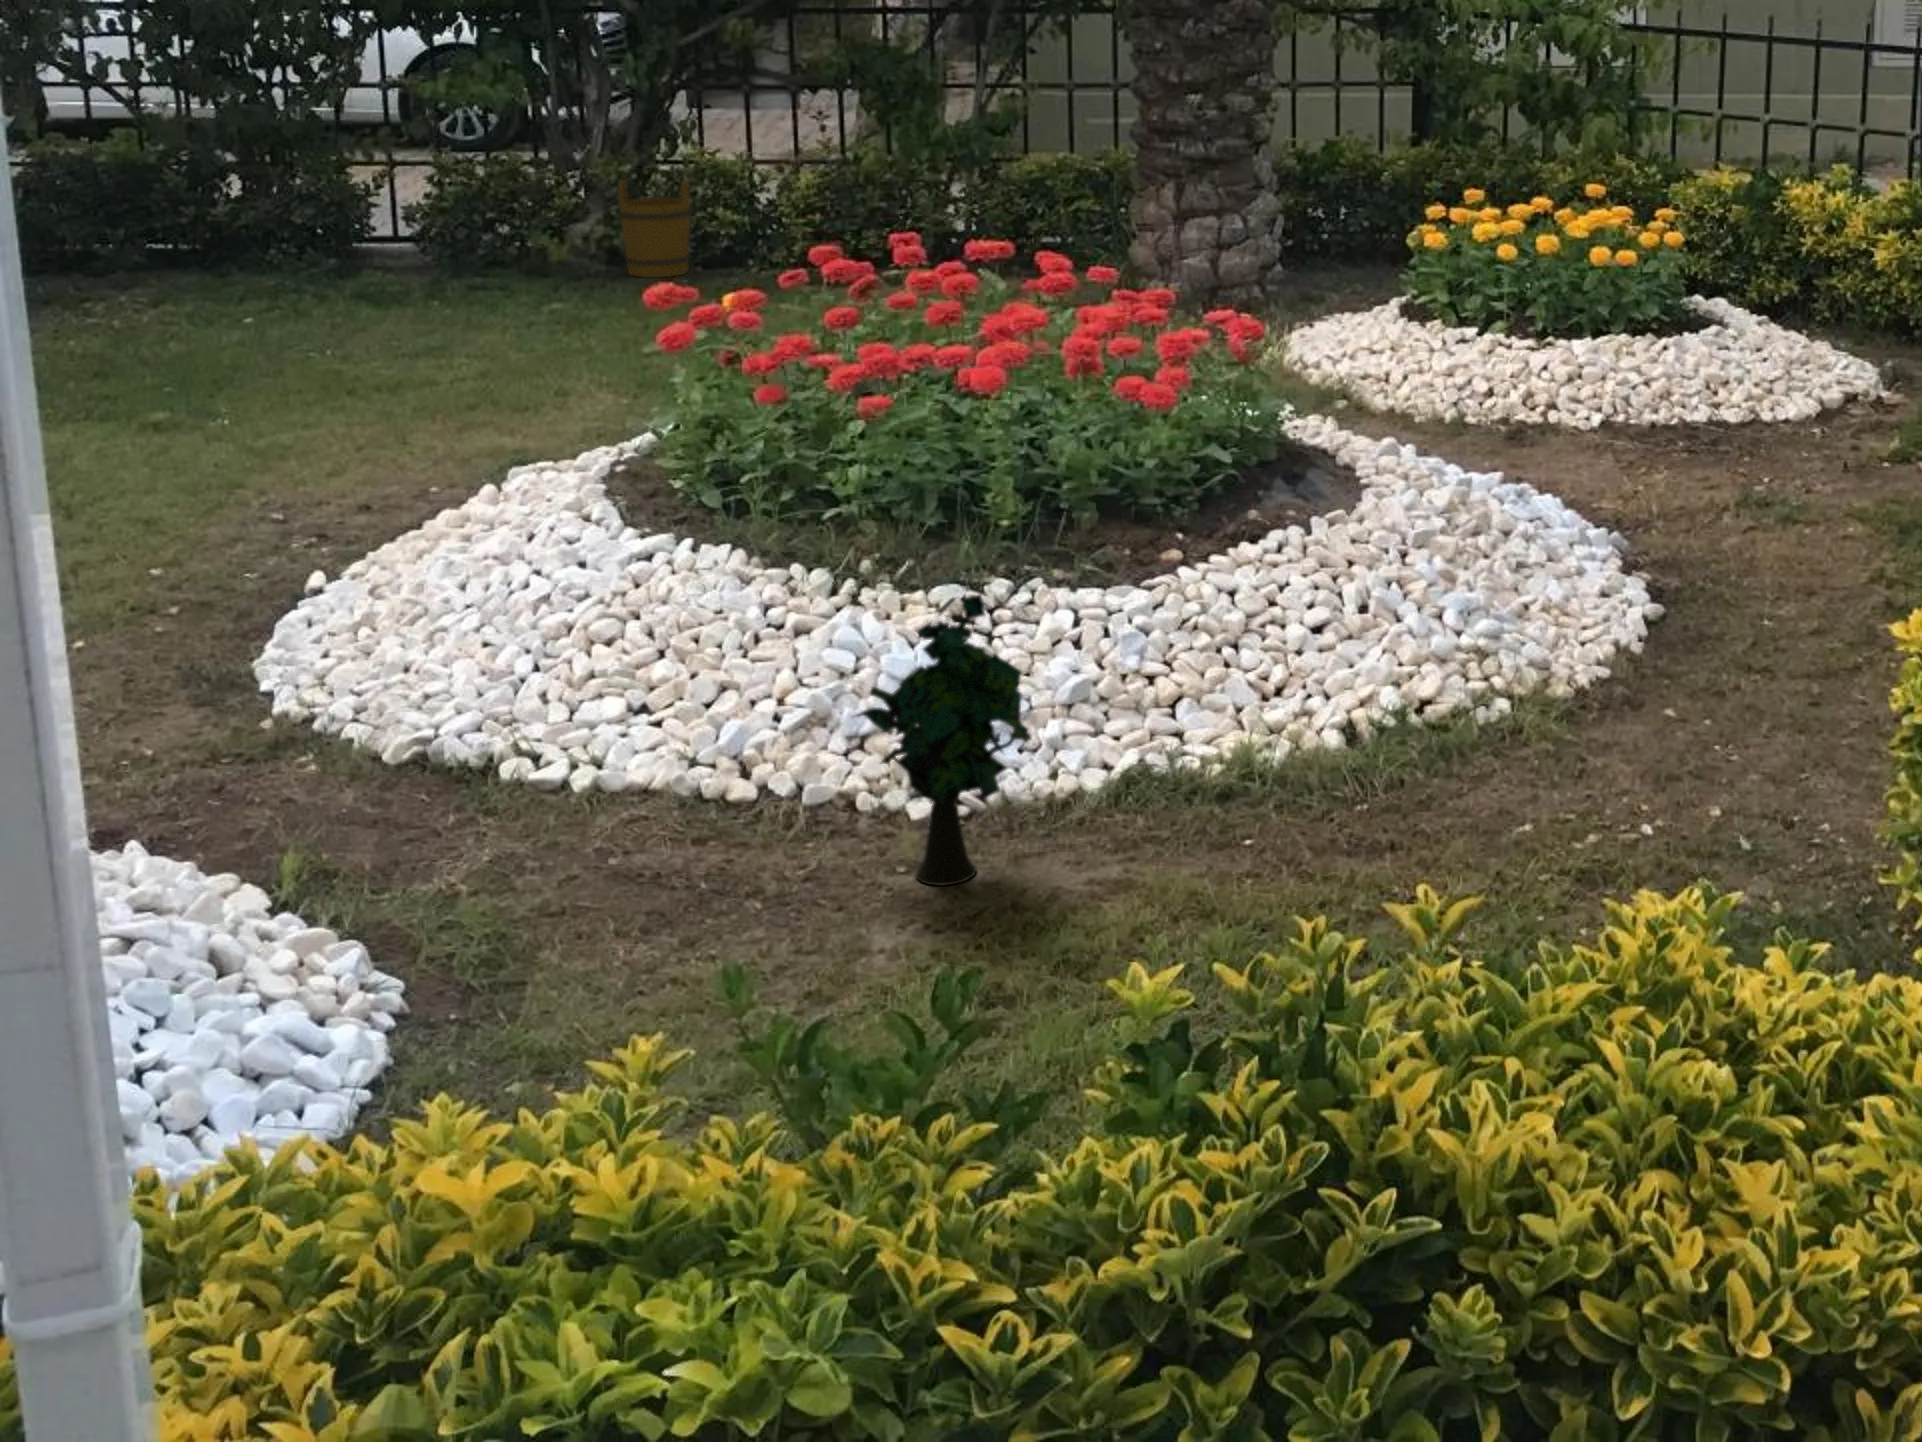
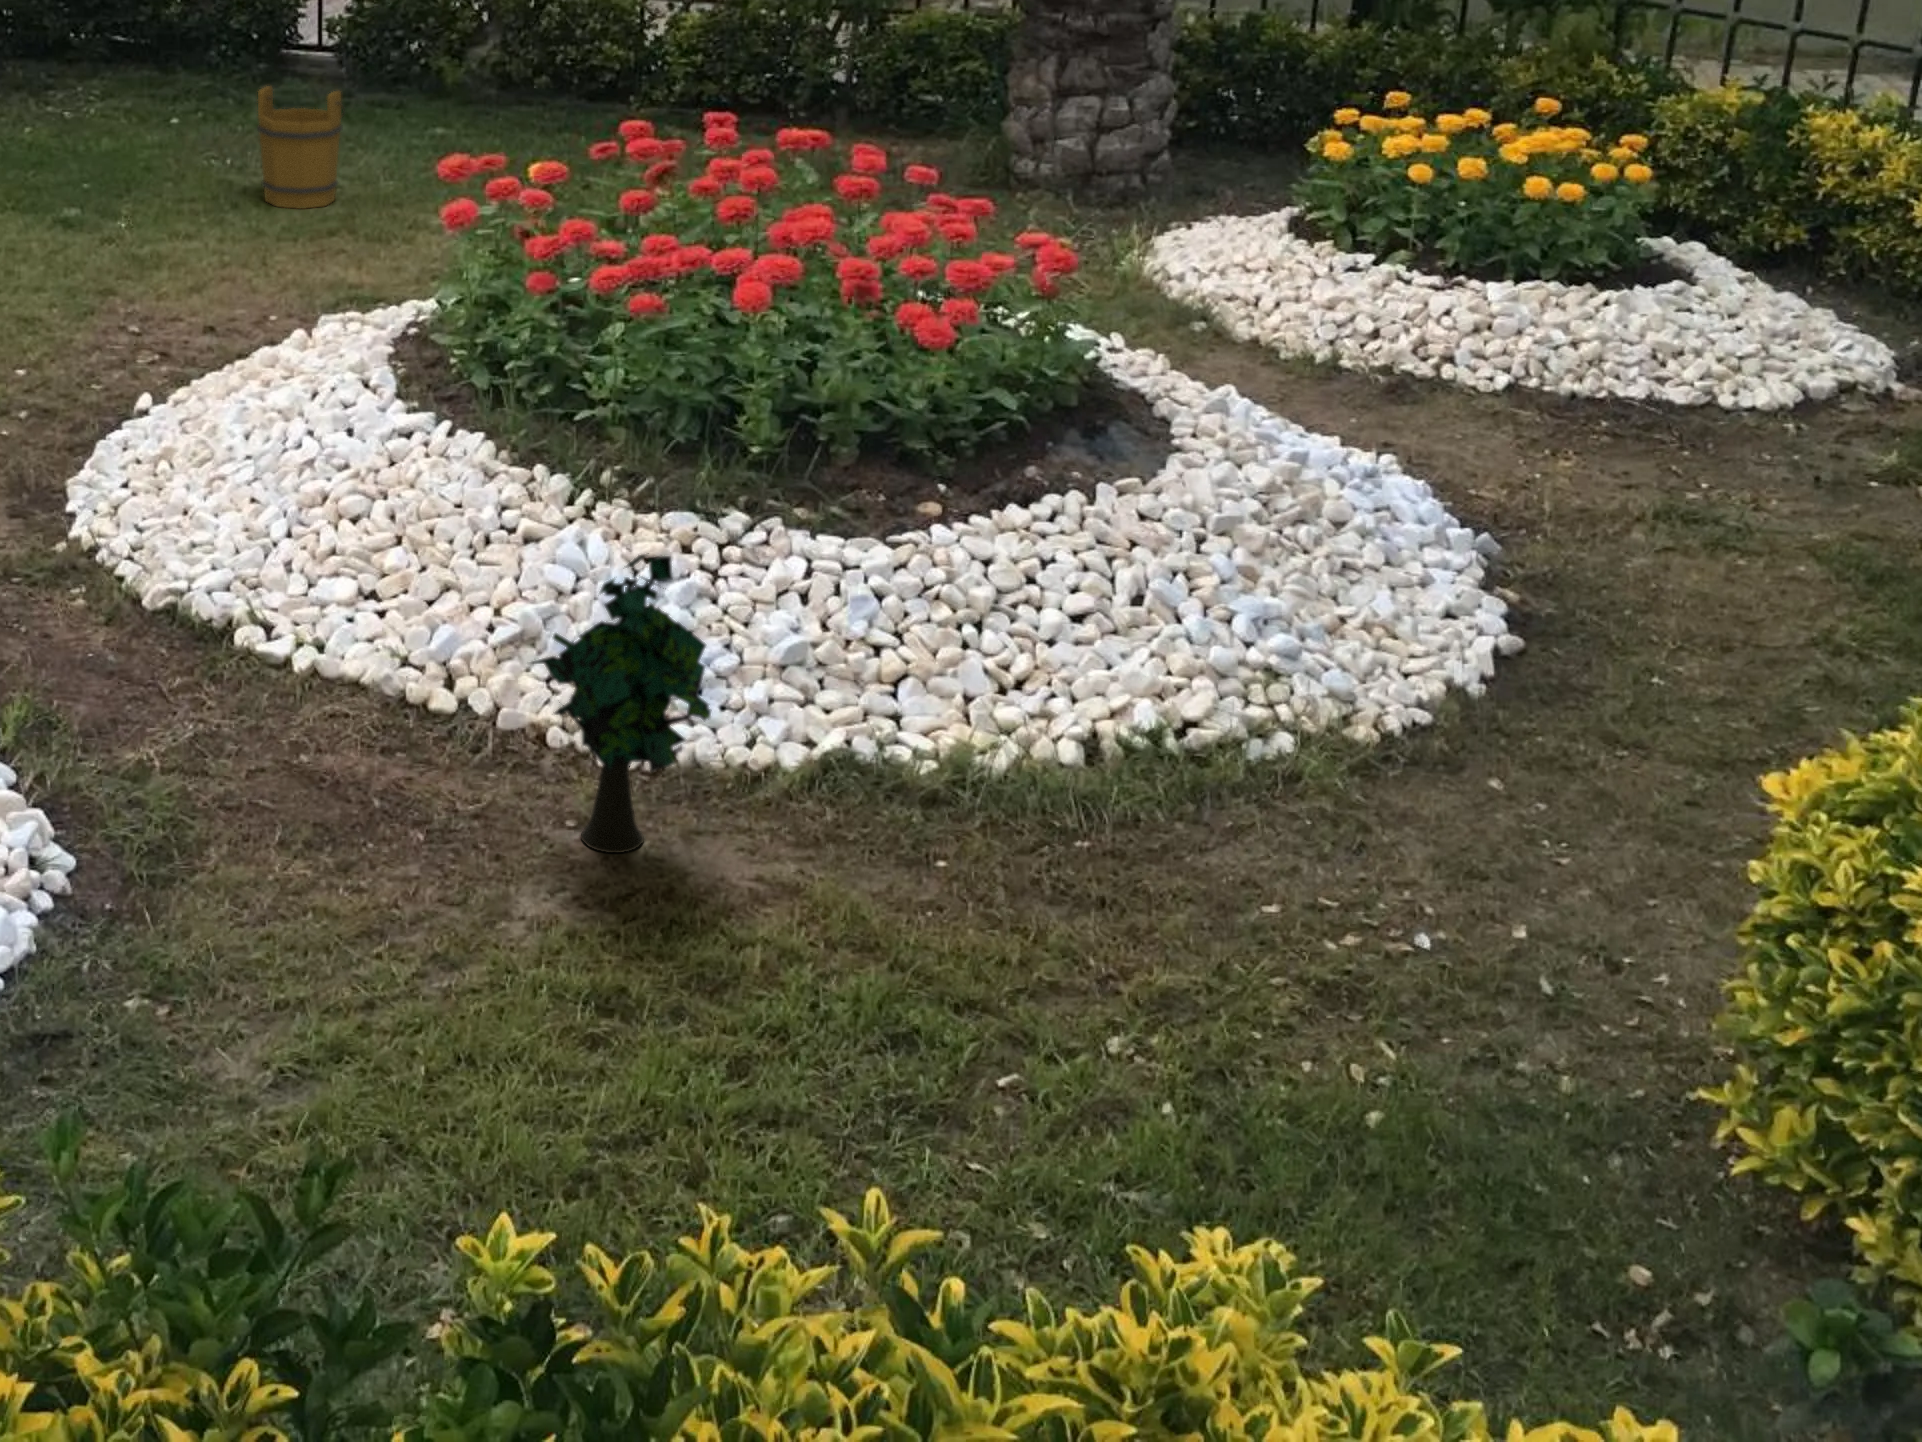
bucket: present [617,180,692,277] -> present [257,86,344,209]

